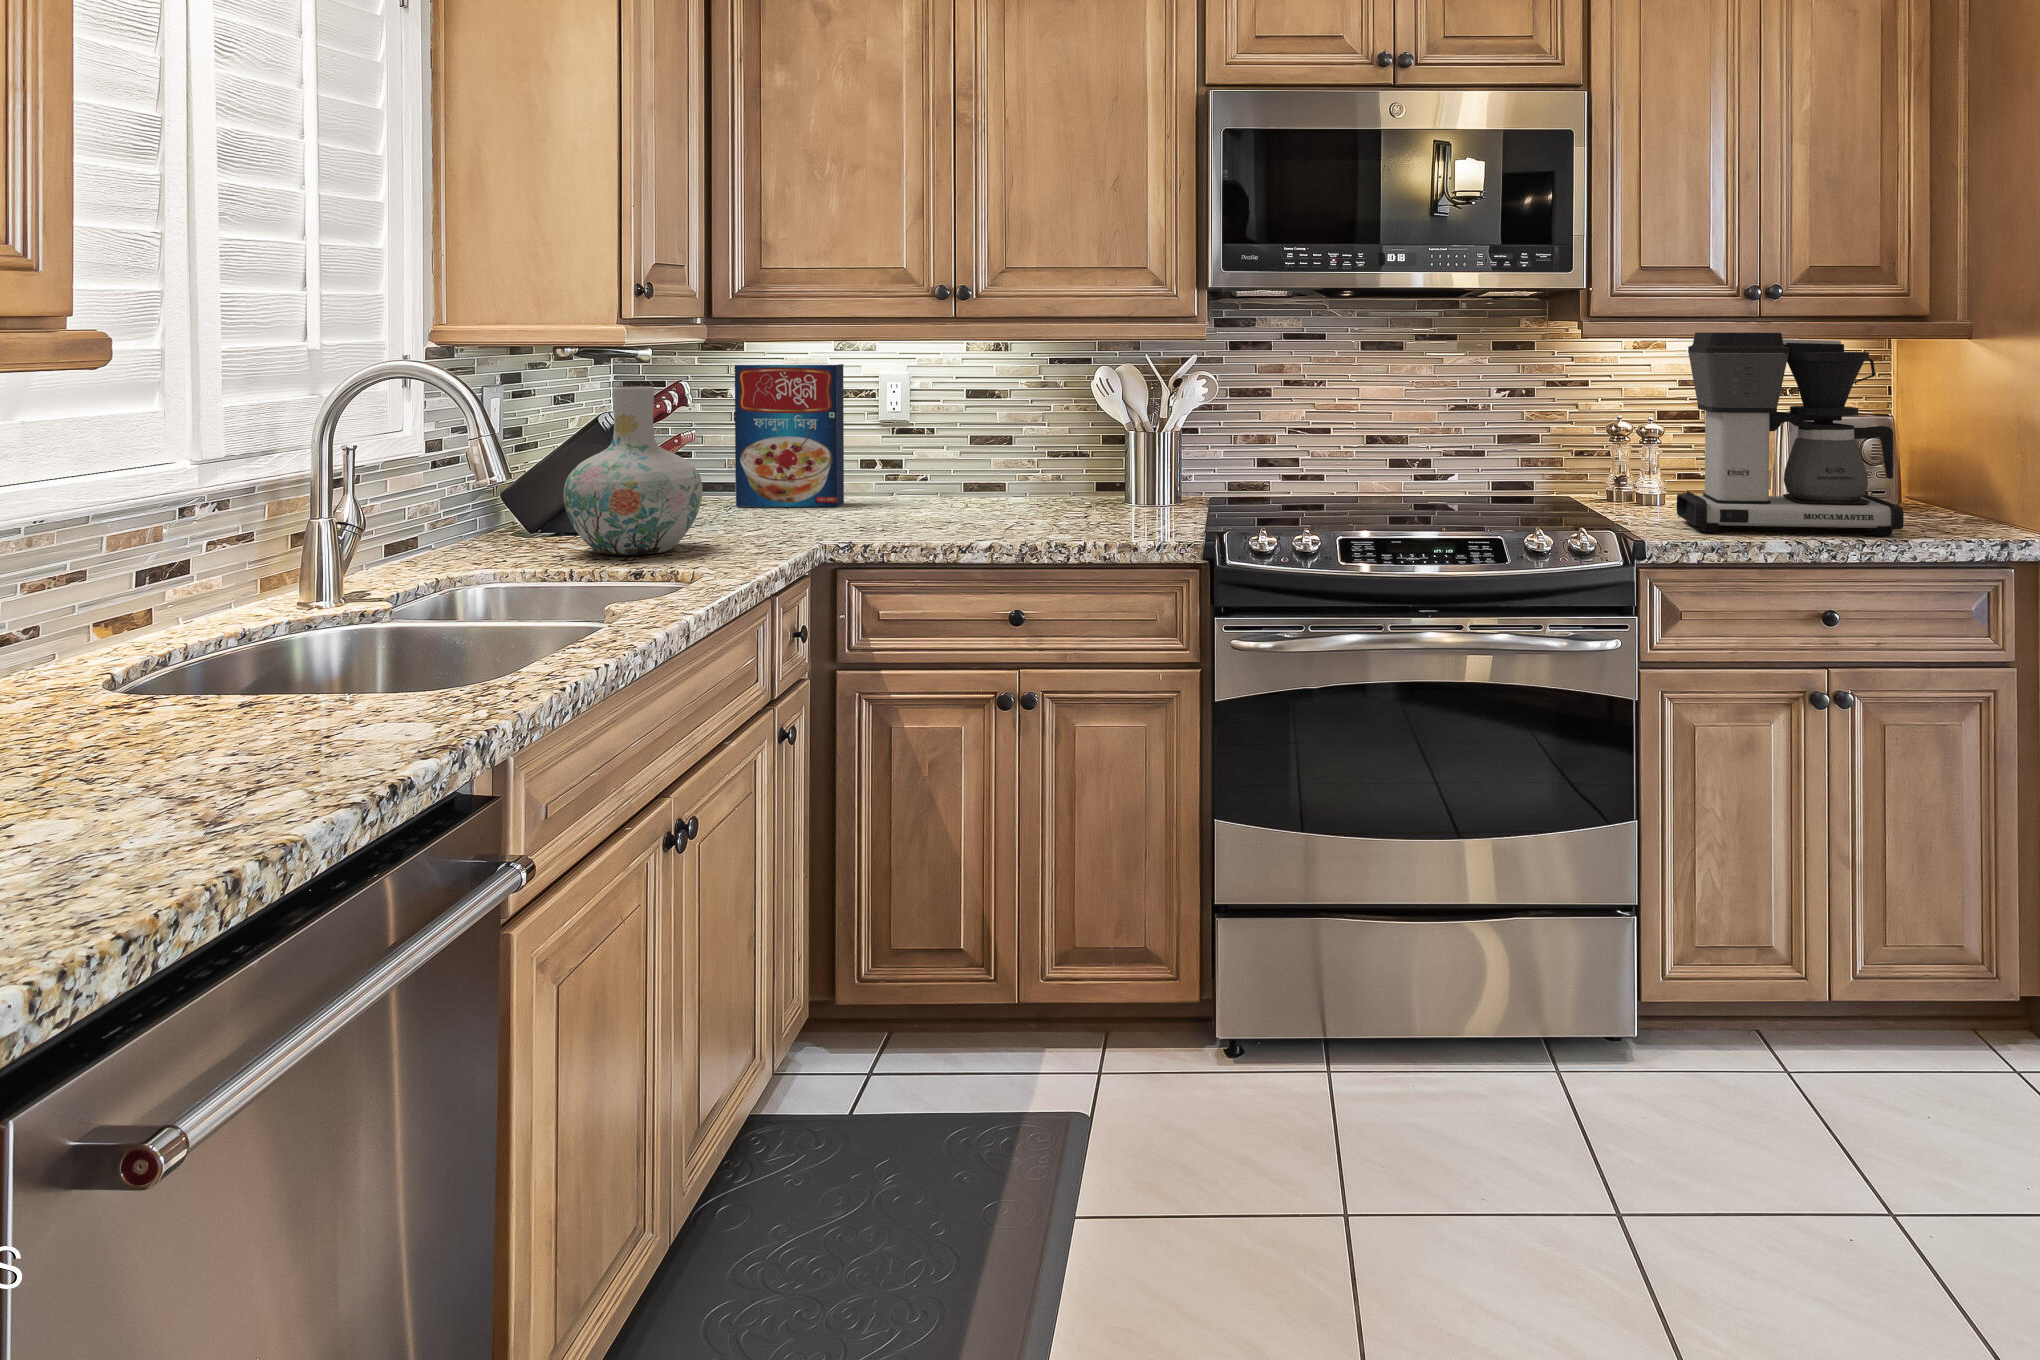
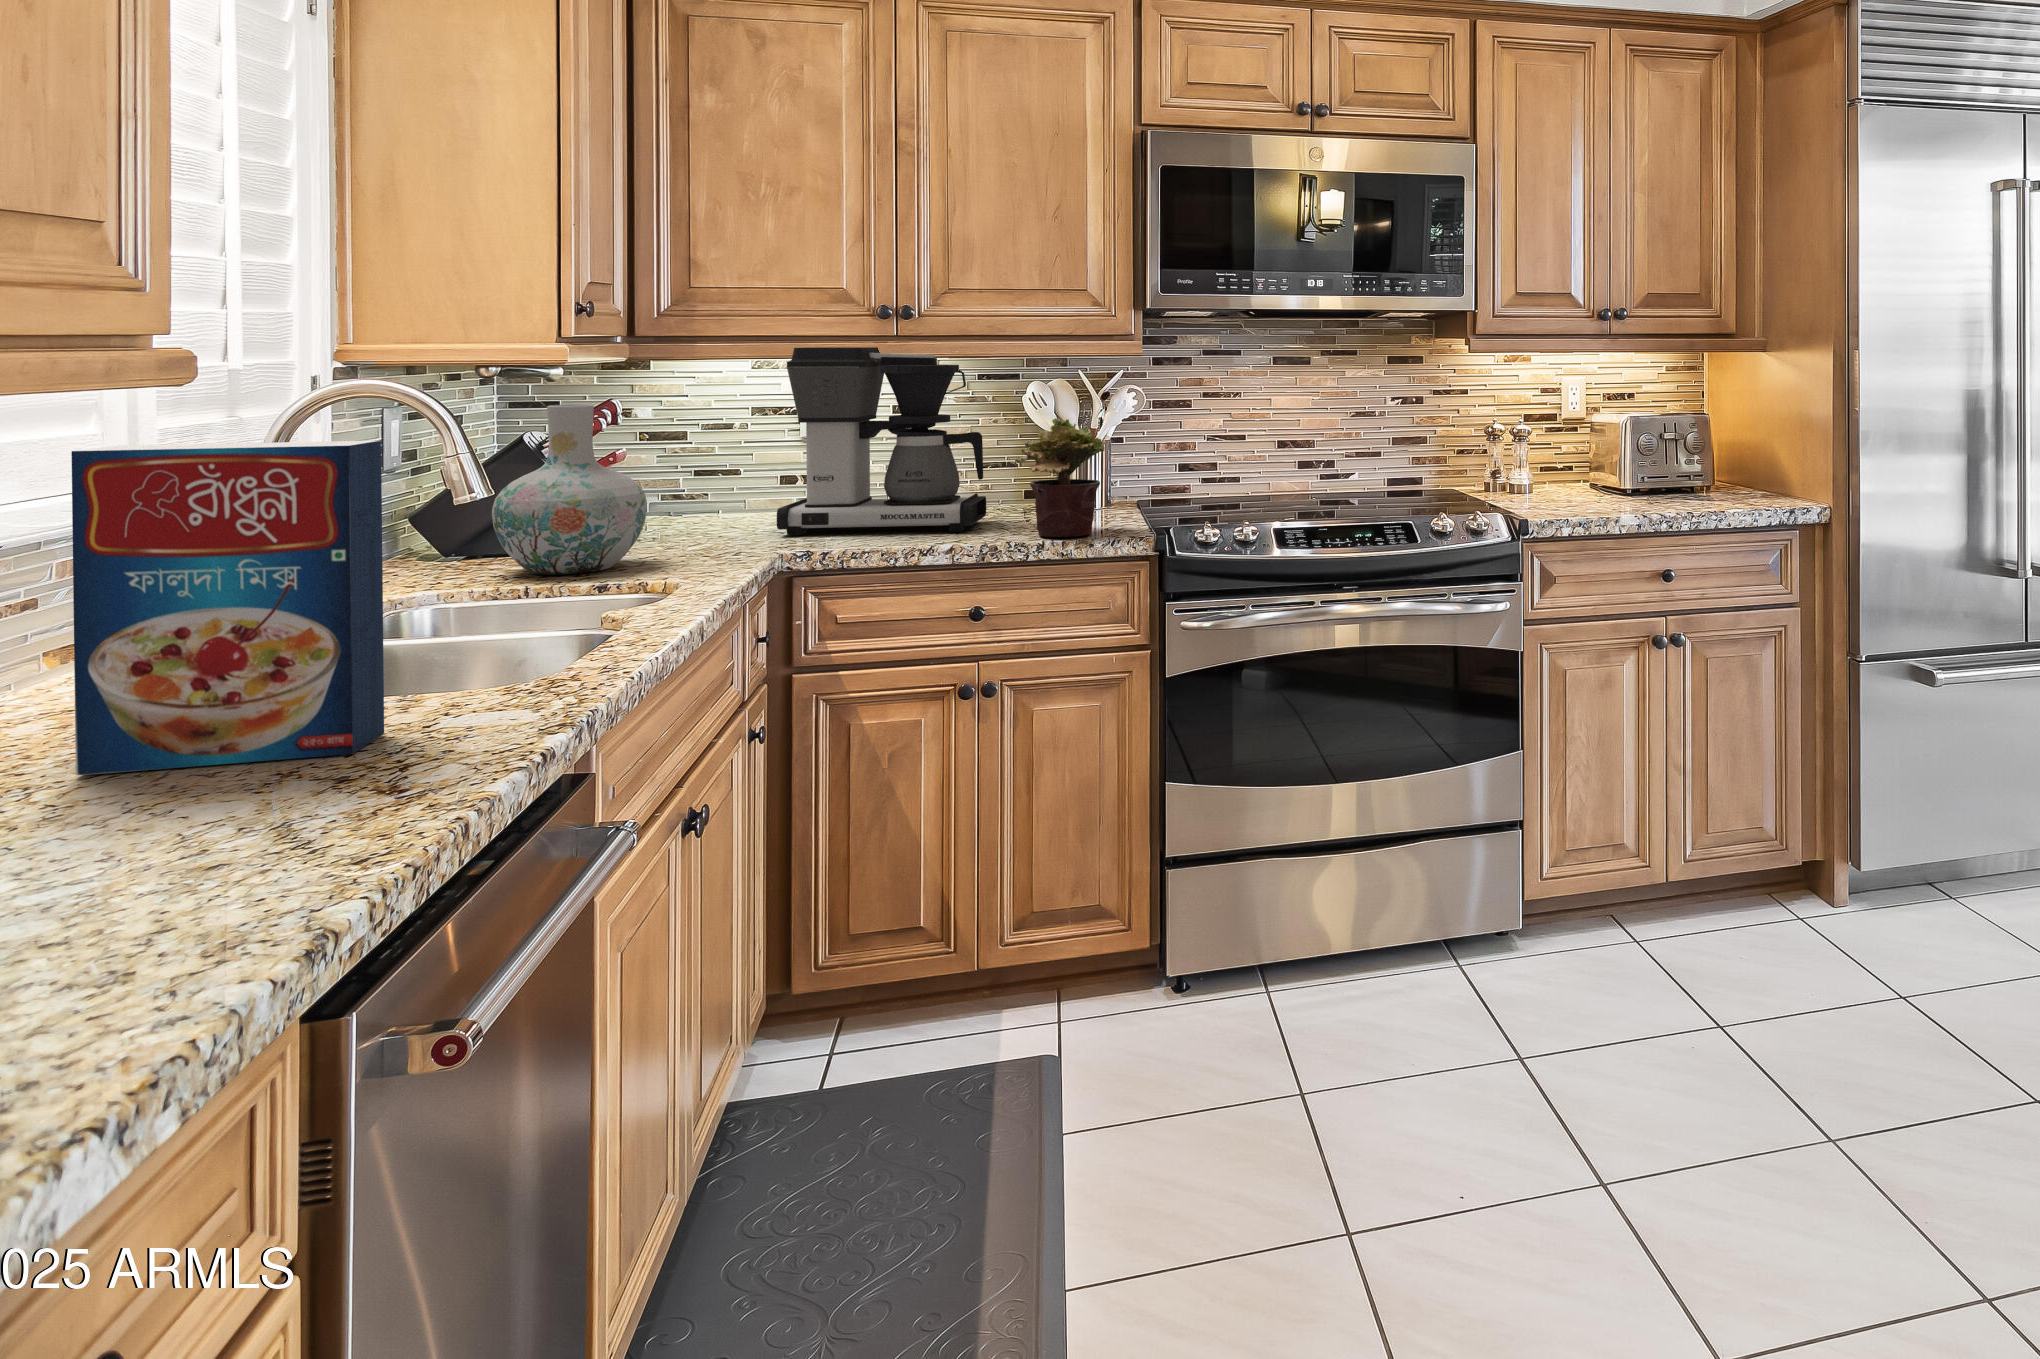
coffee maker: present [1677,332,1904,536] -> present [777,347,986,535]
cereal box: present [735,364,844,507] -> present [71,441,384,776]
potted plant: none [1063,408,1158,538] -> present [1015,418,1106,537]

